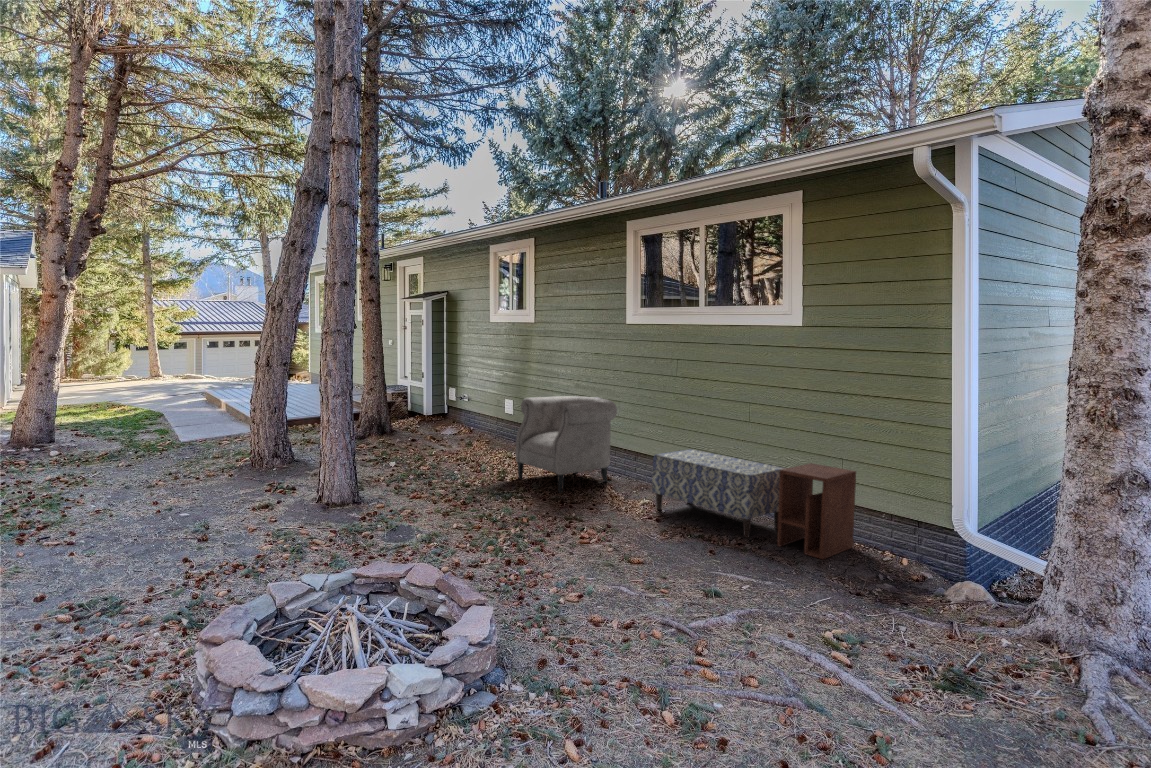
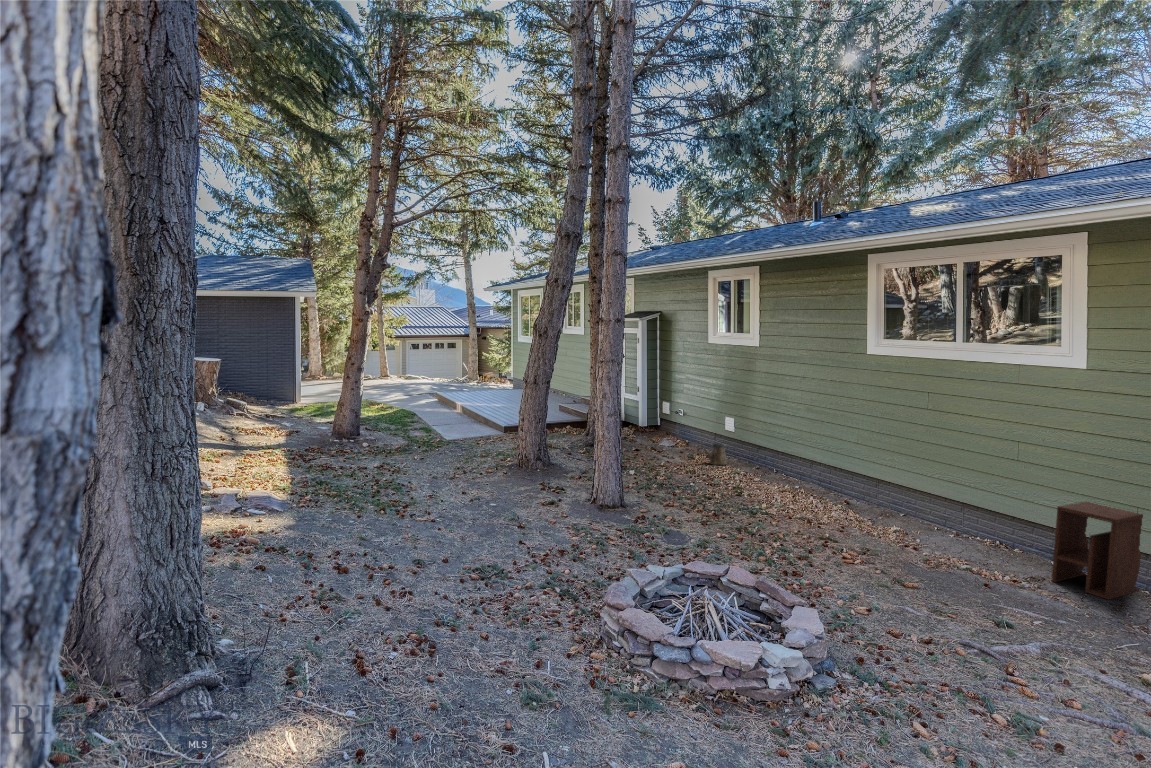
chair: present [516,396,617,493] -> none [750,418,853,510]
watering can: none [476,429,512,452] -> present [700,444,728,465]
bench: present [652,449,785,538] -> none [901,477,1058,570]

